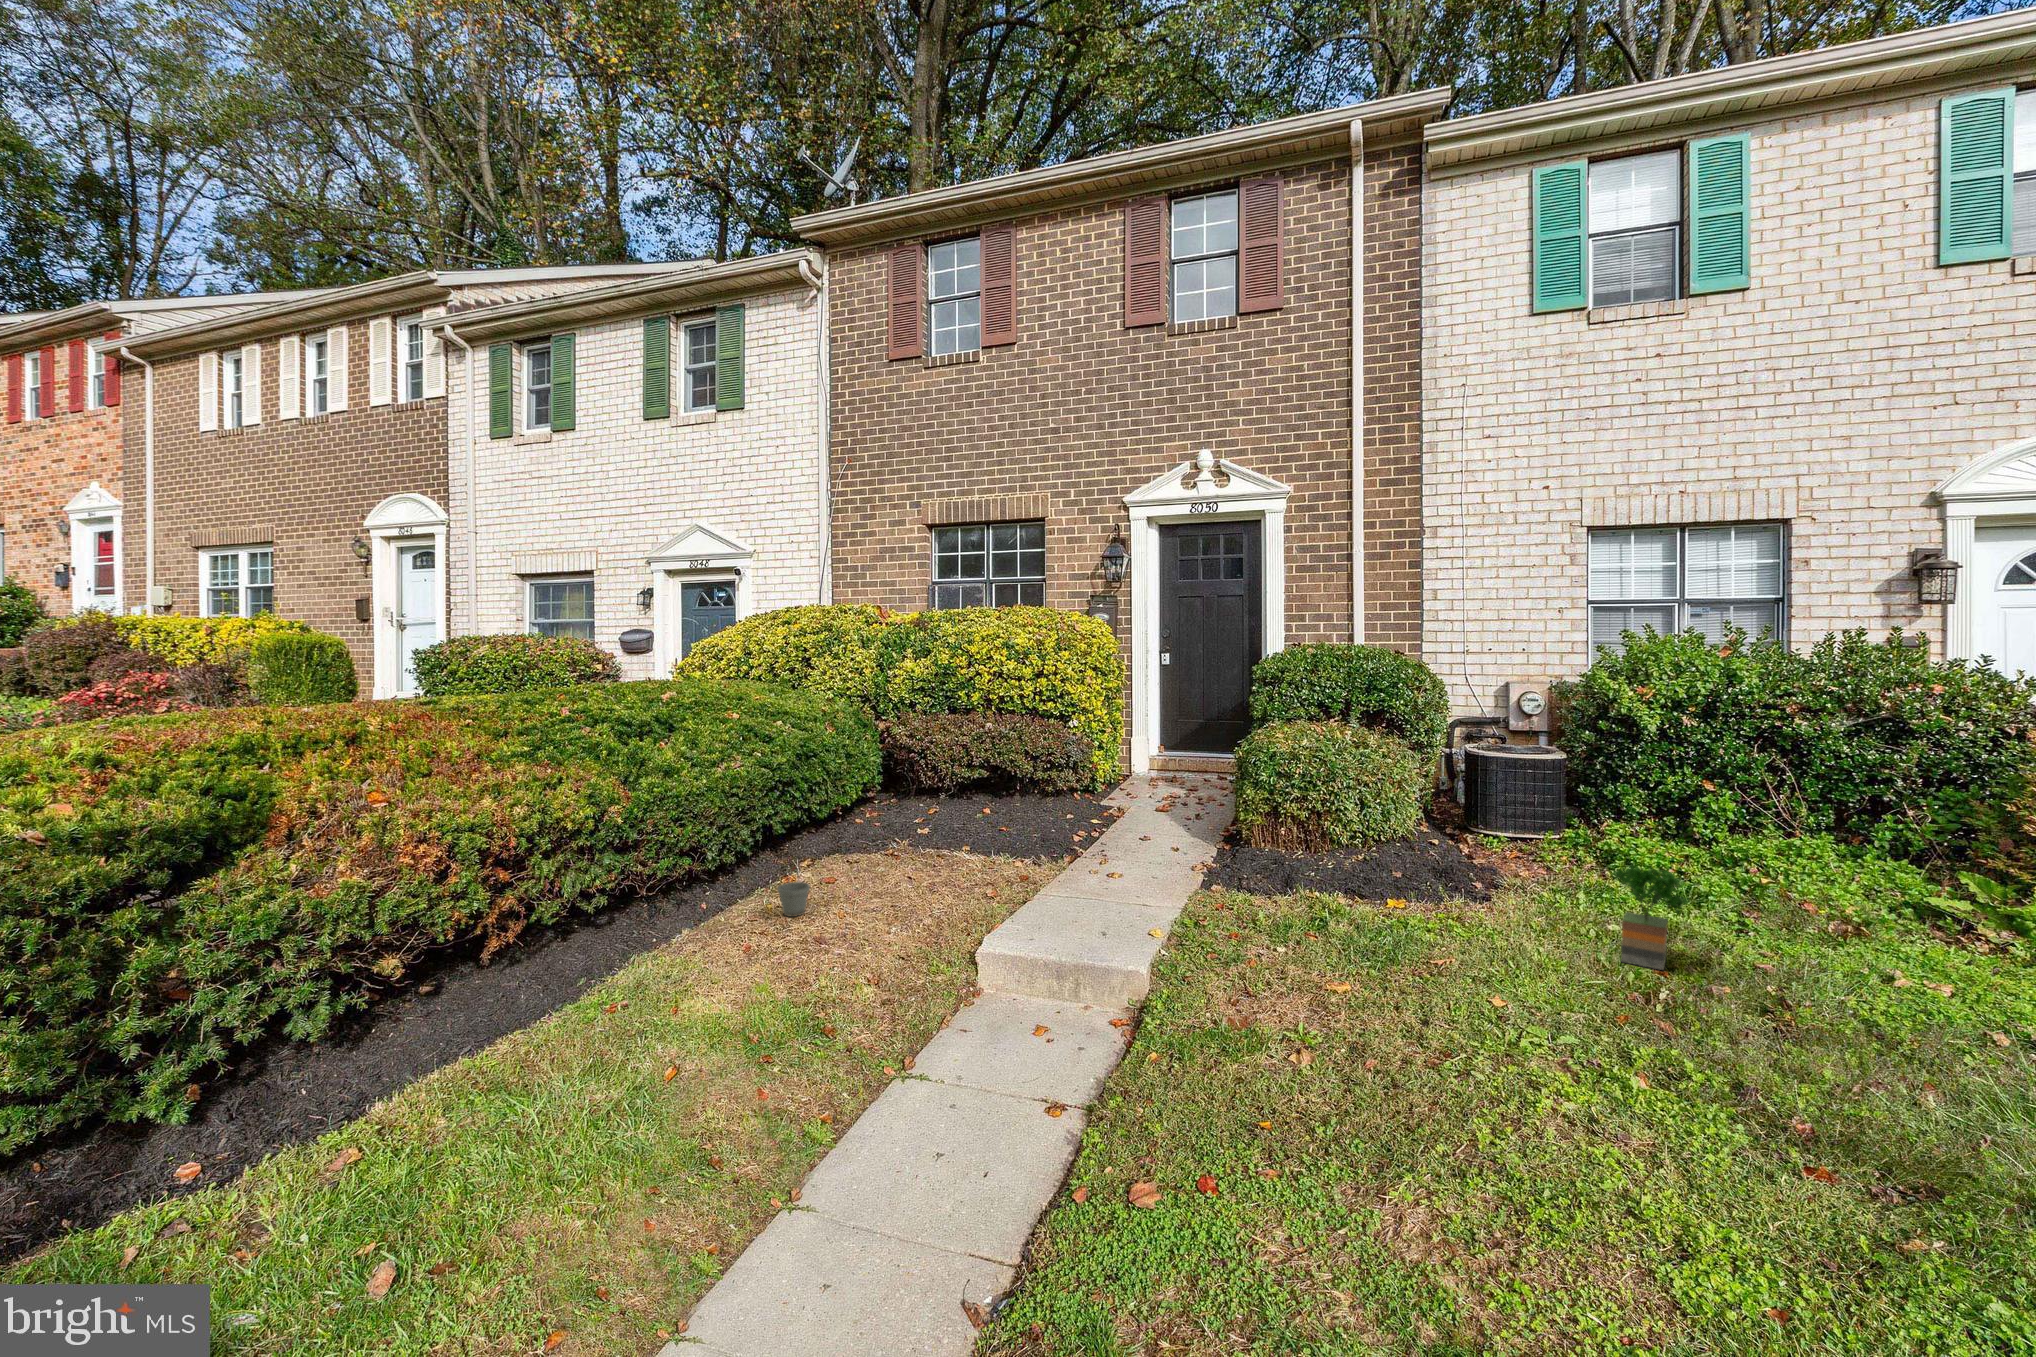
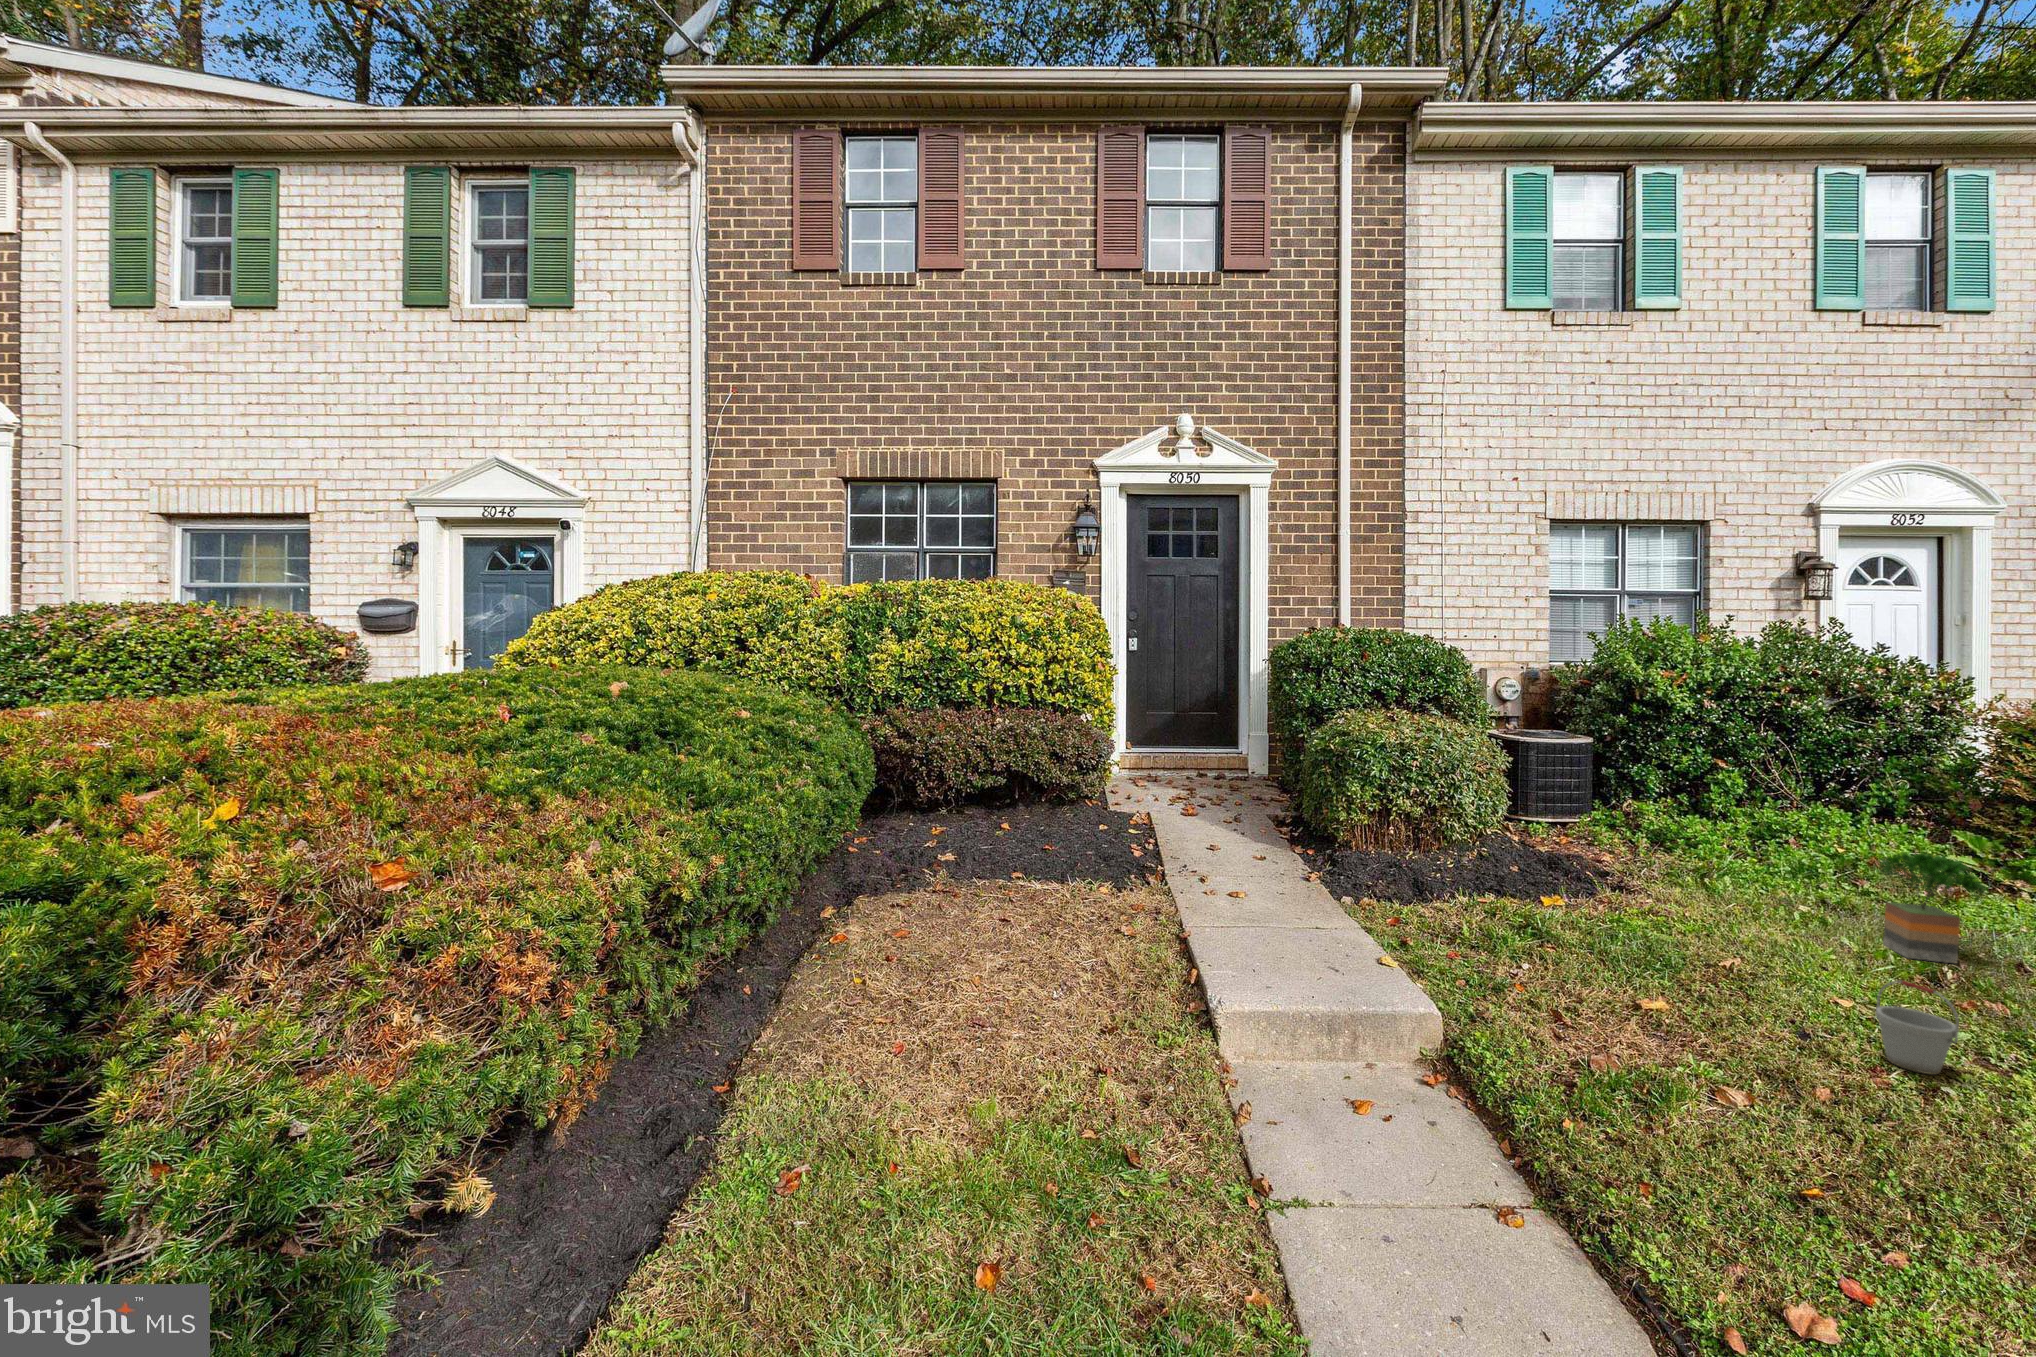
bucket: present [777,867,810,917] -> present [1876,981,1959,1075]

